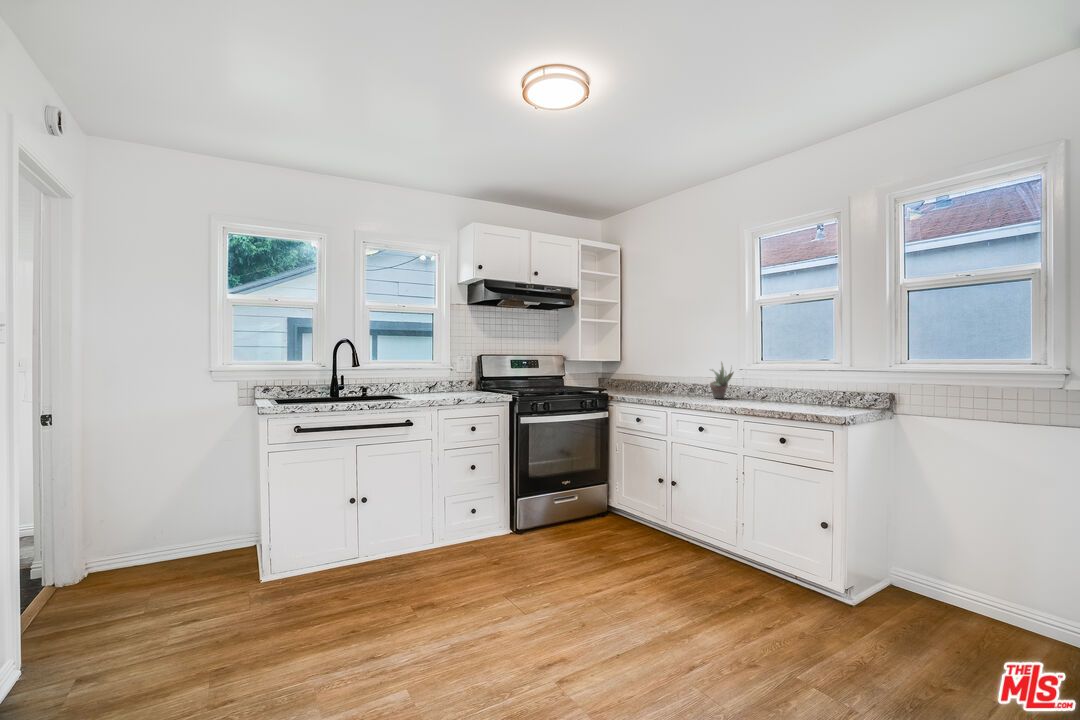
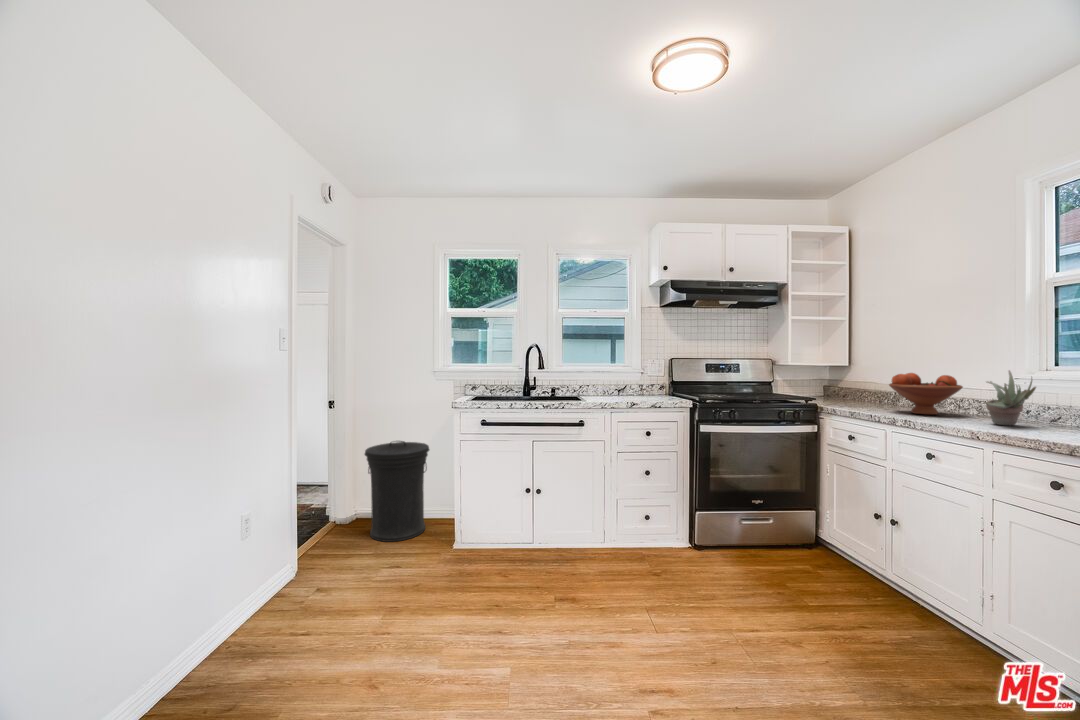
fruit bowl: none [654,365,696,396] -> present [889,373,963,415]
trash can: none [108,464,208,598] -> present [365,441,429,542]

